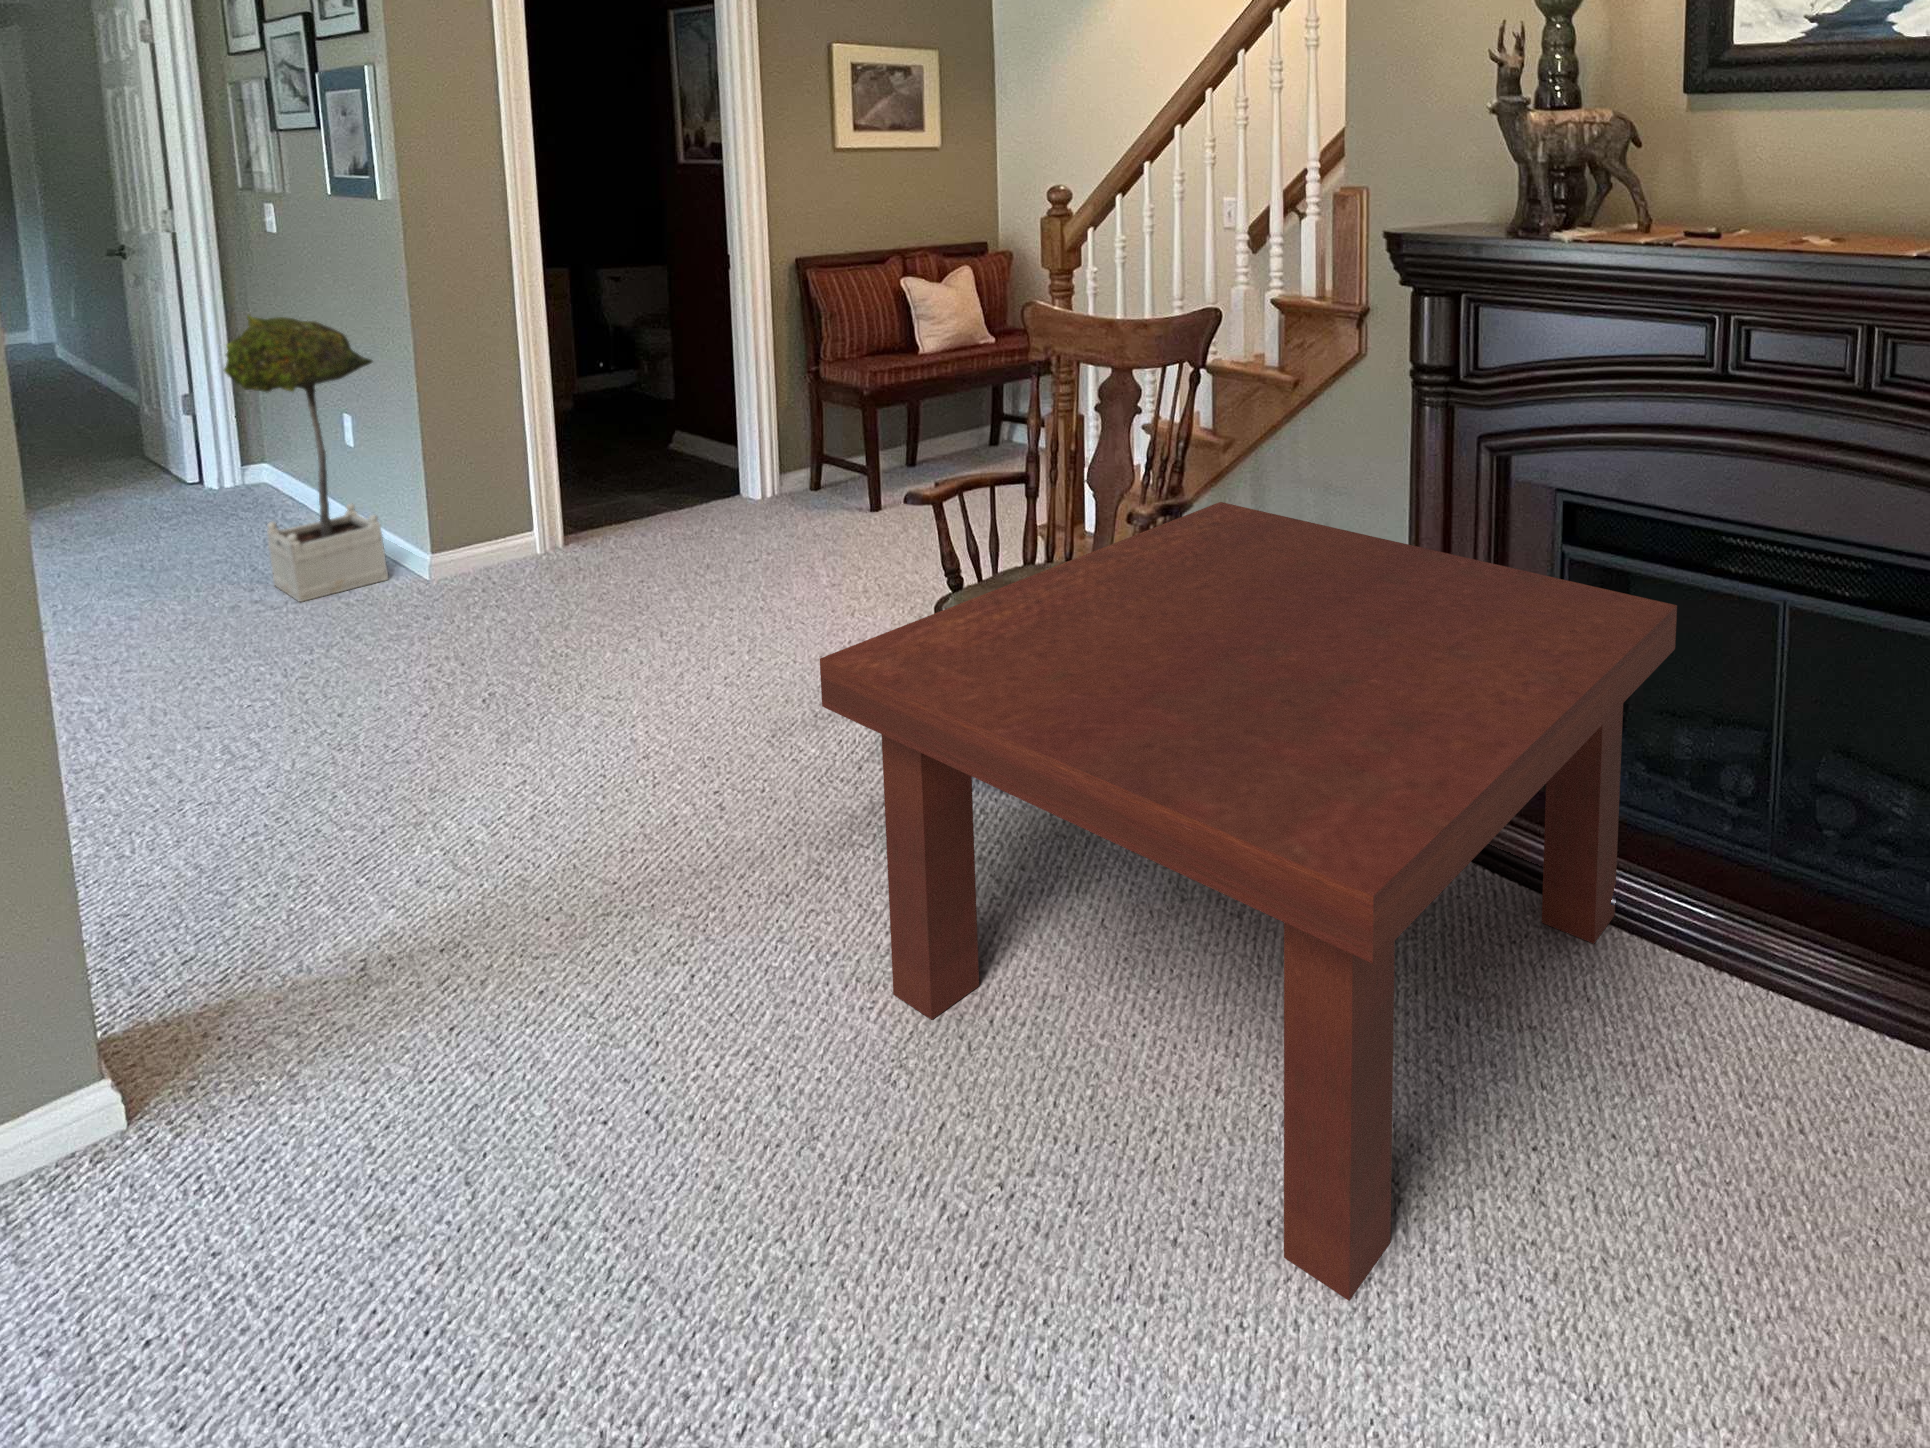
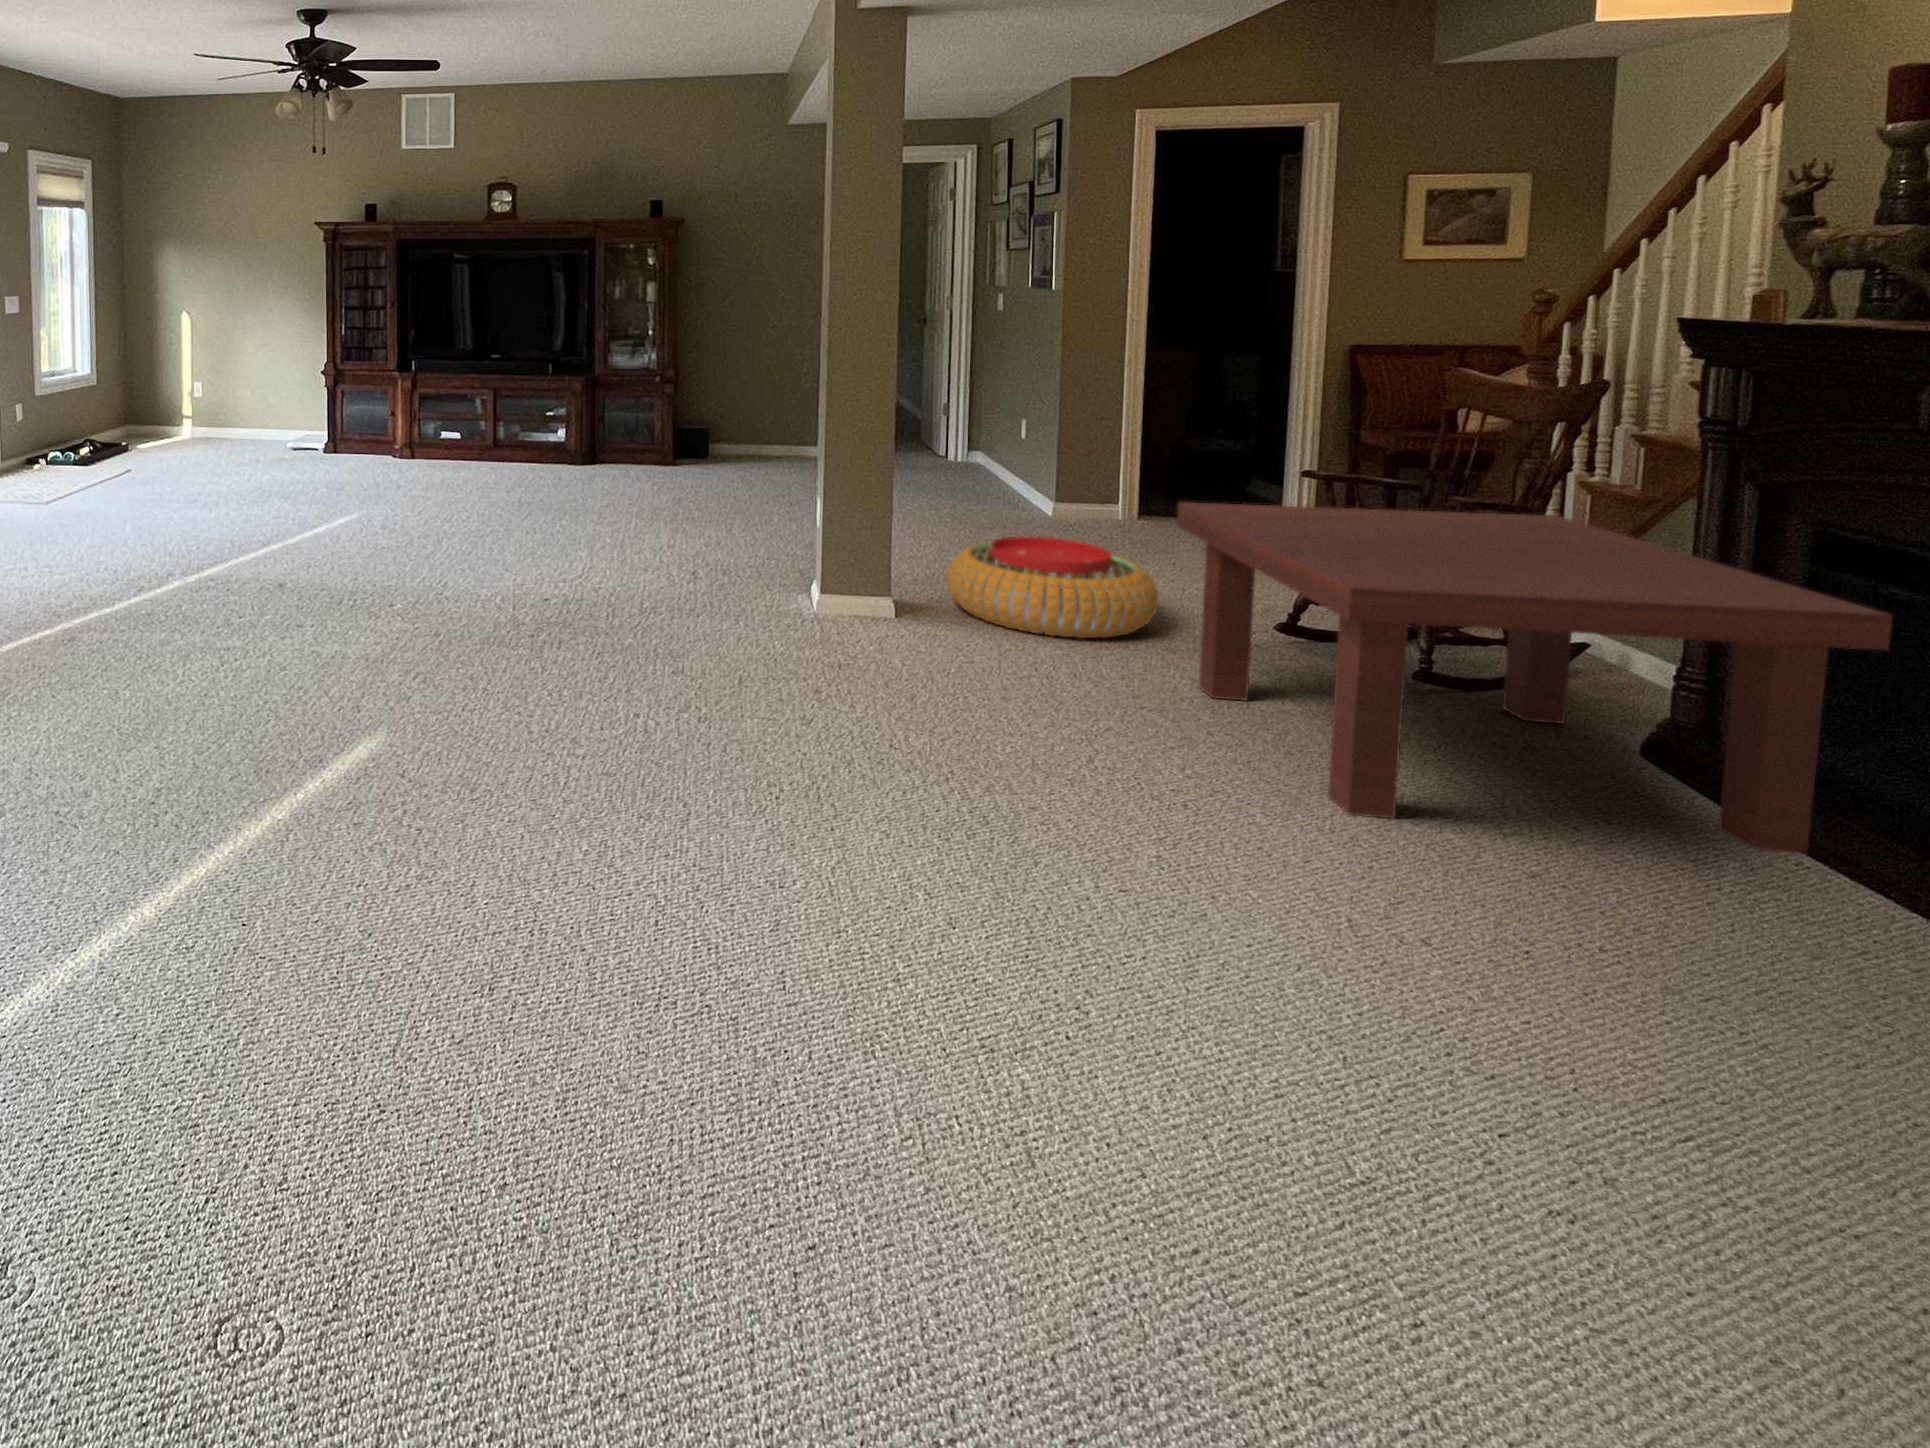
potted tree: present [224,315,388,602] -> none [963,348,1036,507]
pouf: none [282,715,740,1013] -> present [947,536,1158,638]

